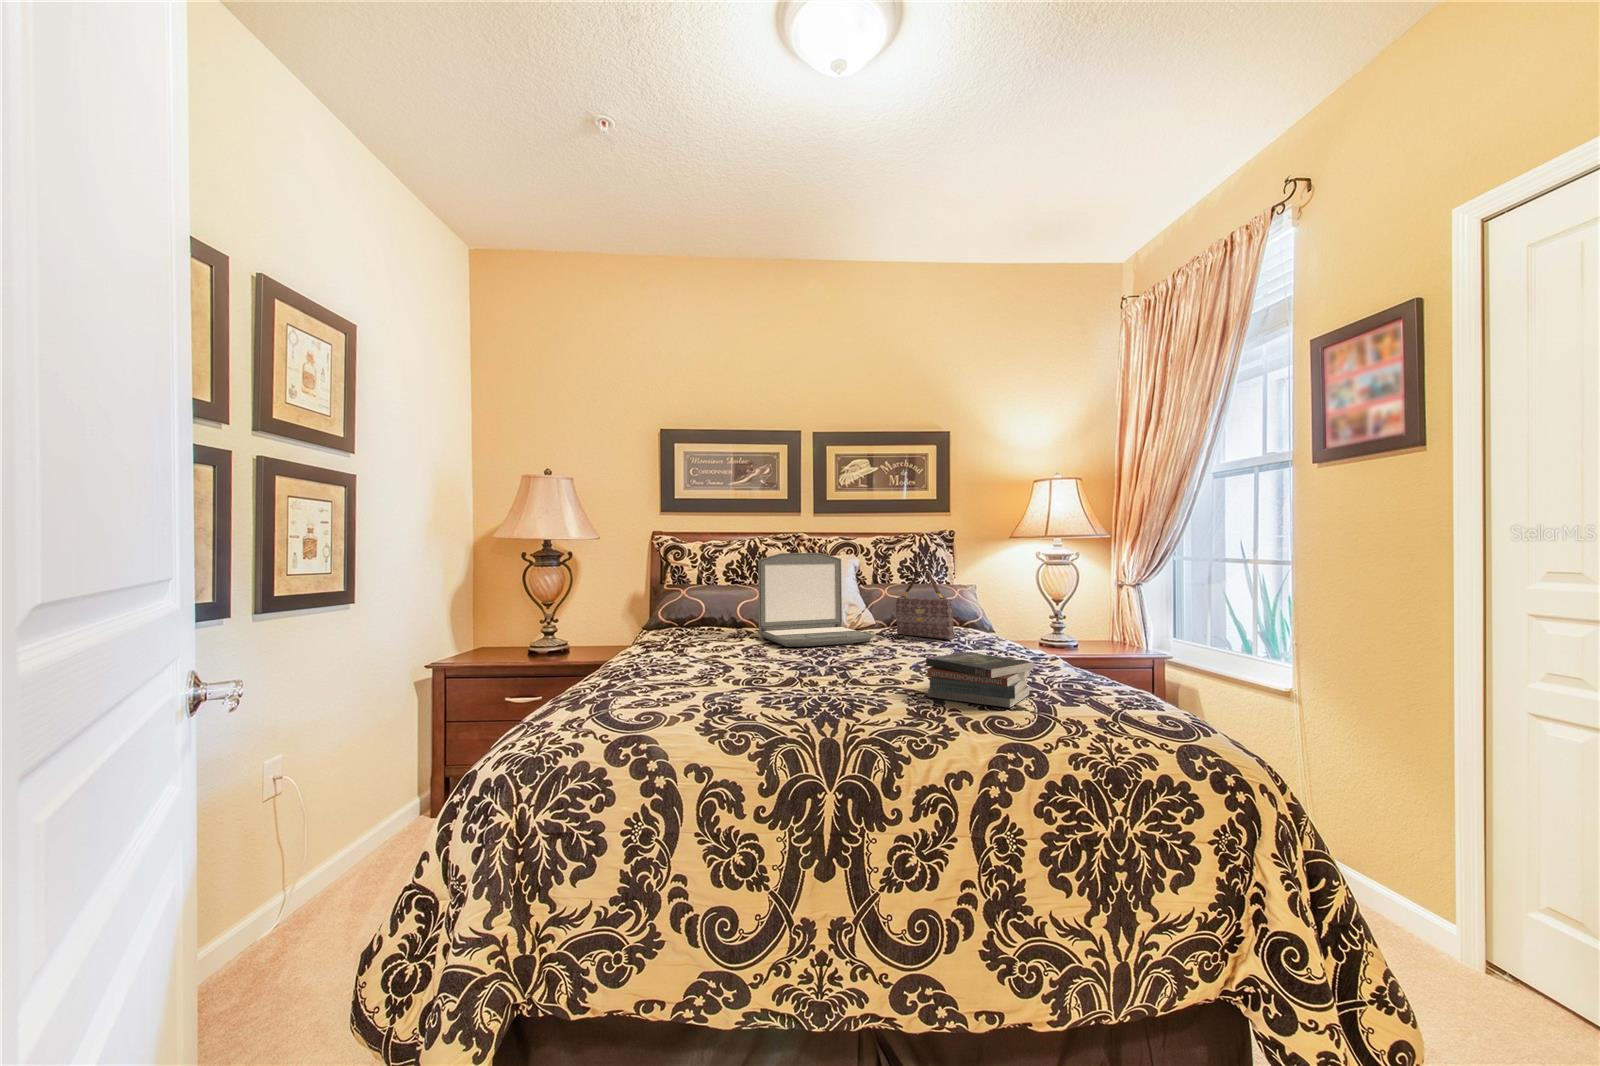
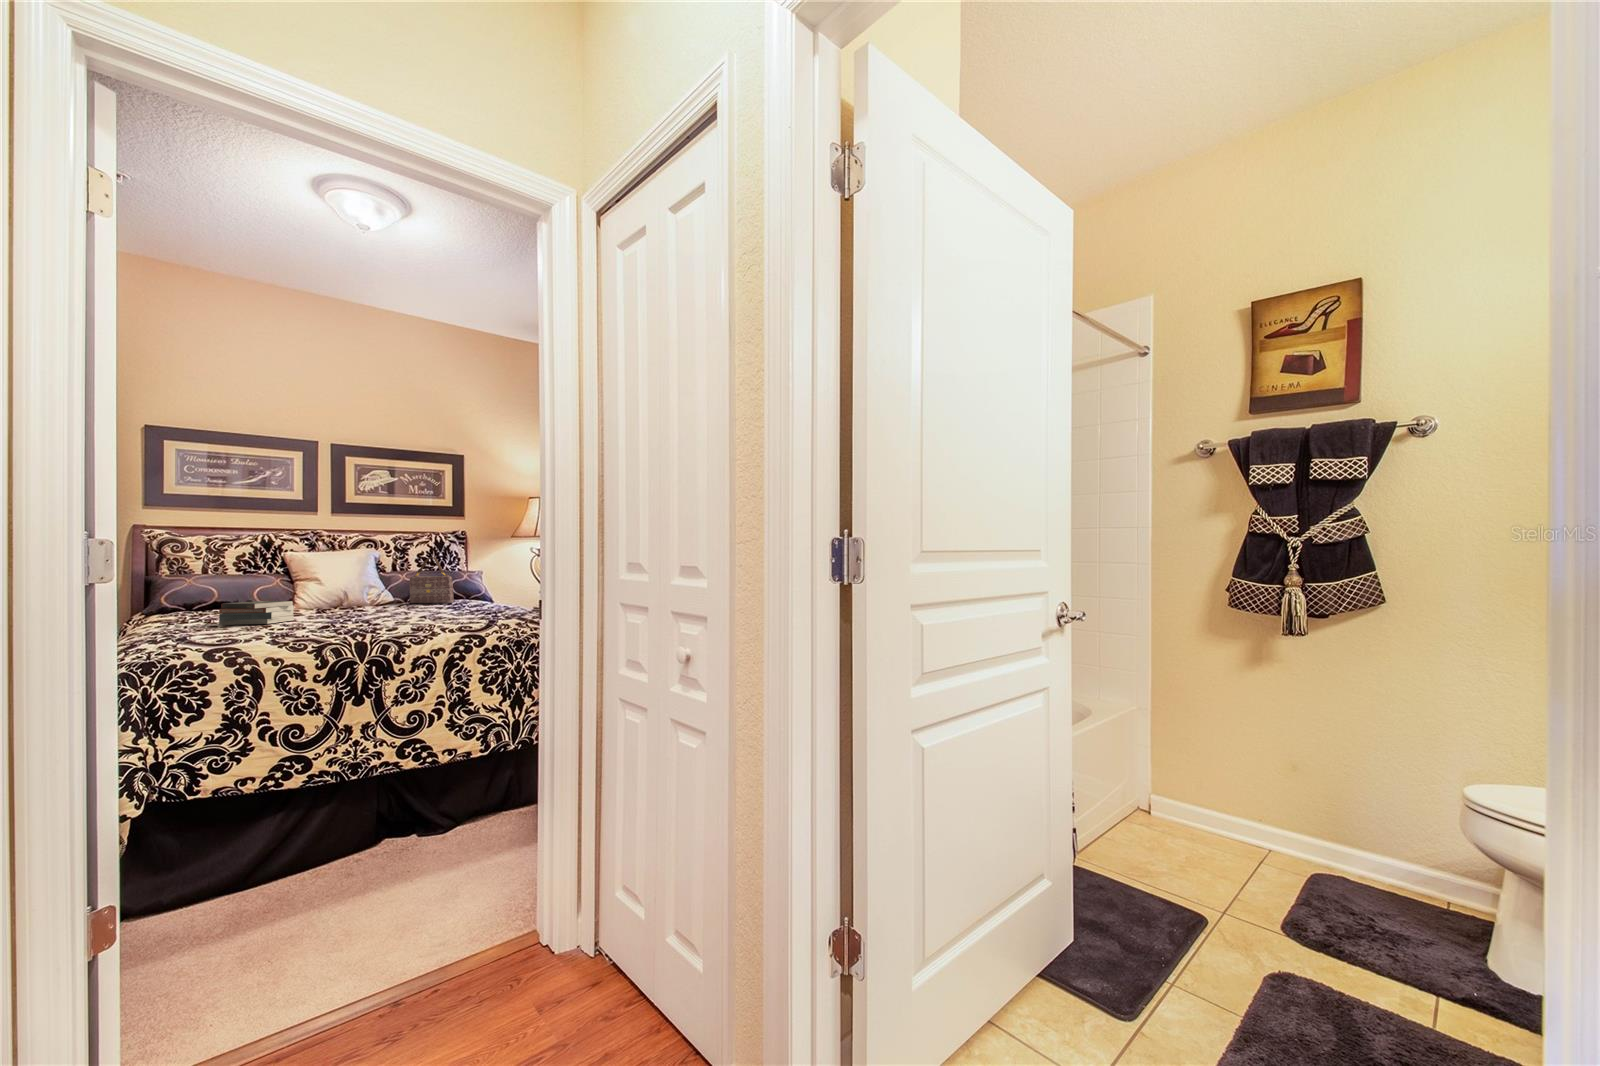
laptop: present [758,553,874,647] -> none [284,545,390,612]
book: present [926,652,1033,708] -> present [219,601,294,625]

